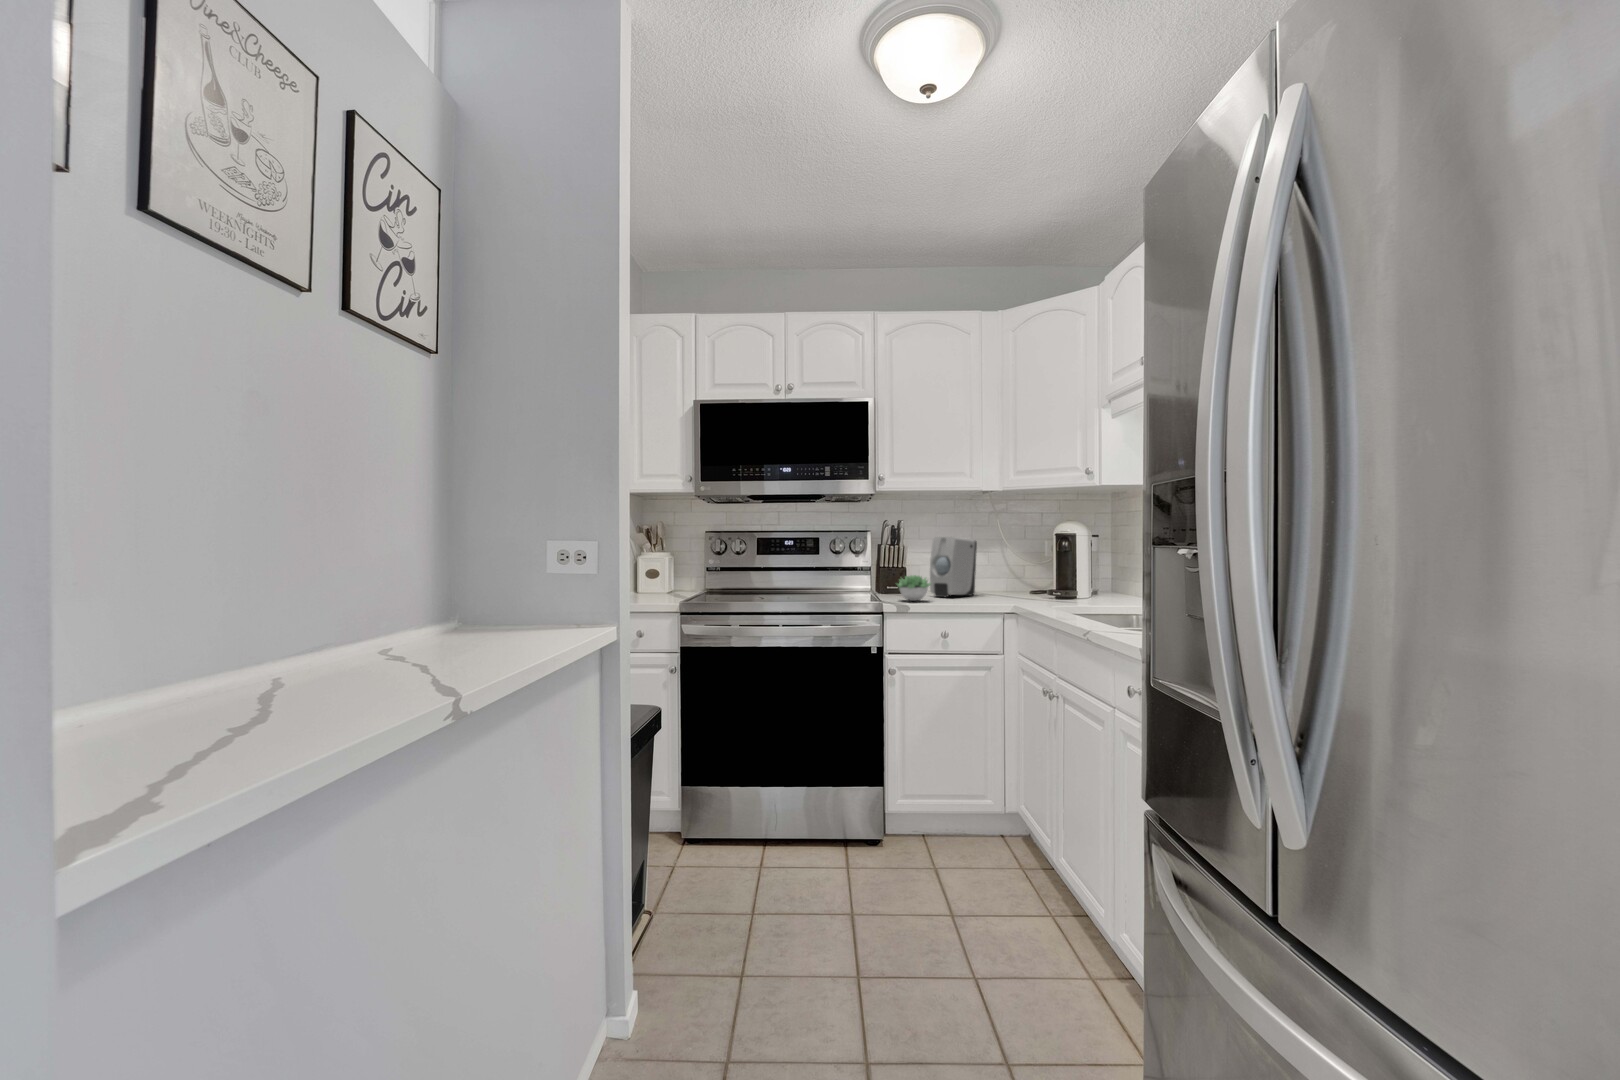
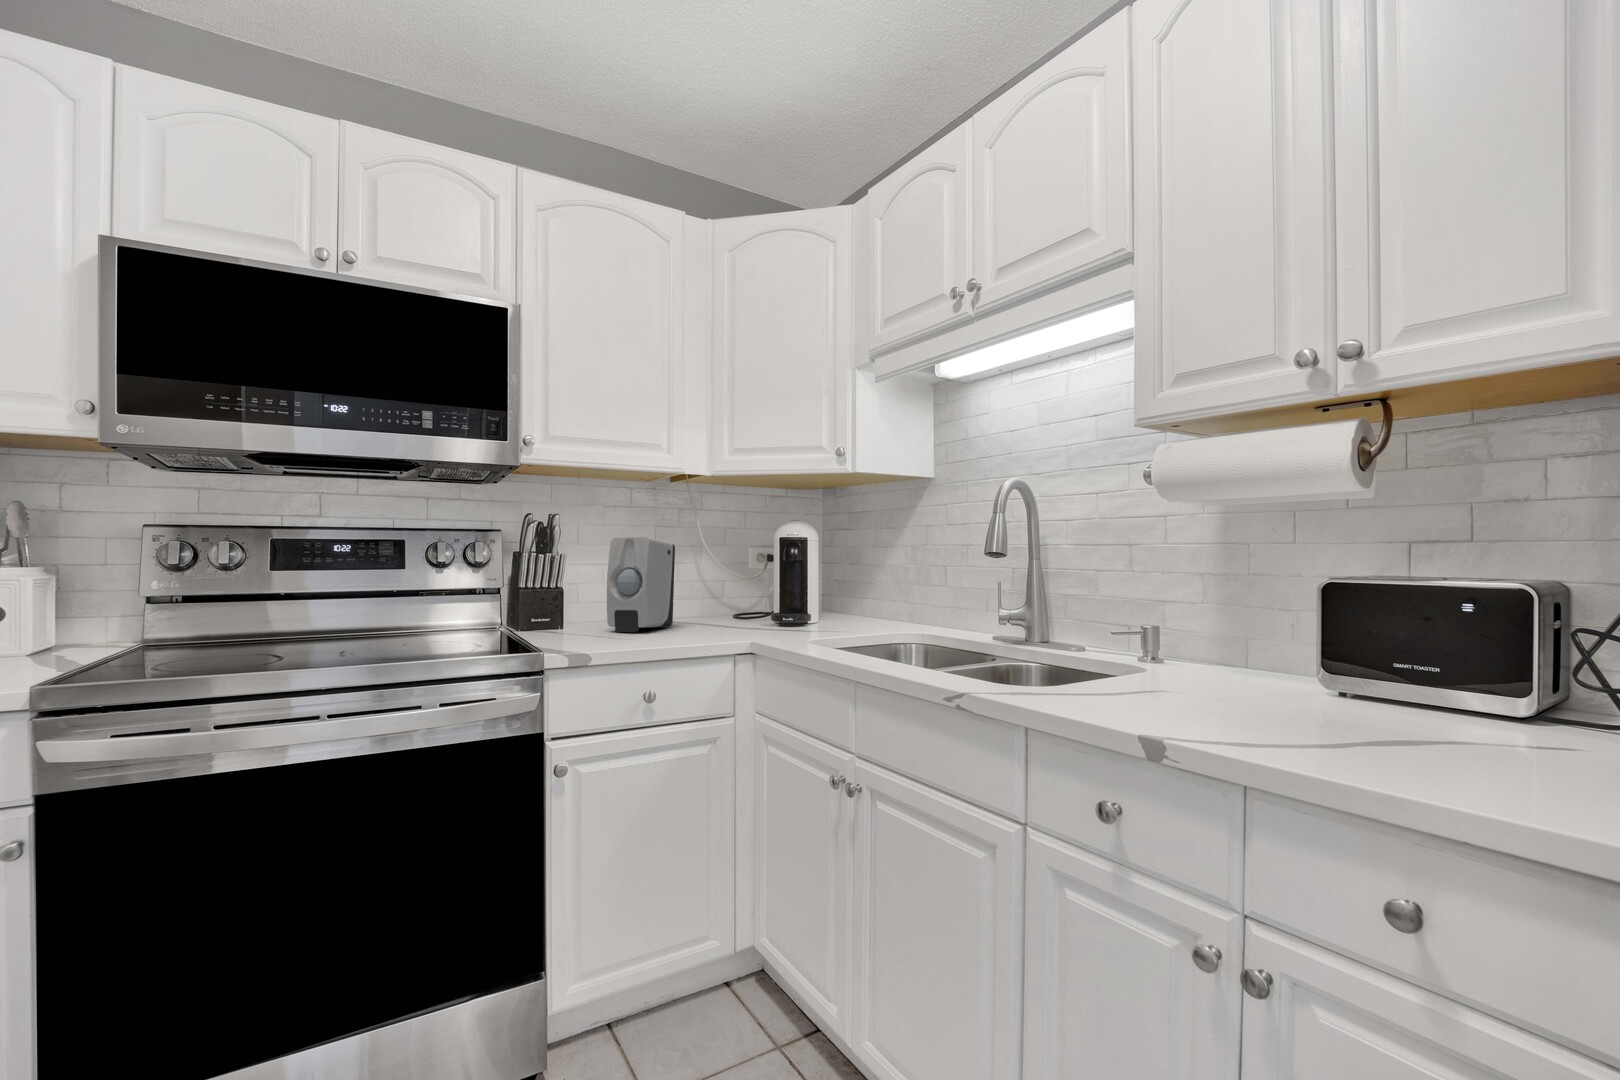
succulent plant: present [897,575,931,601] -> none [559,599,618,642]

